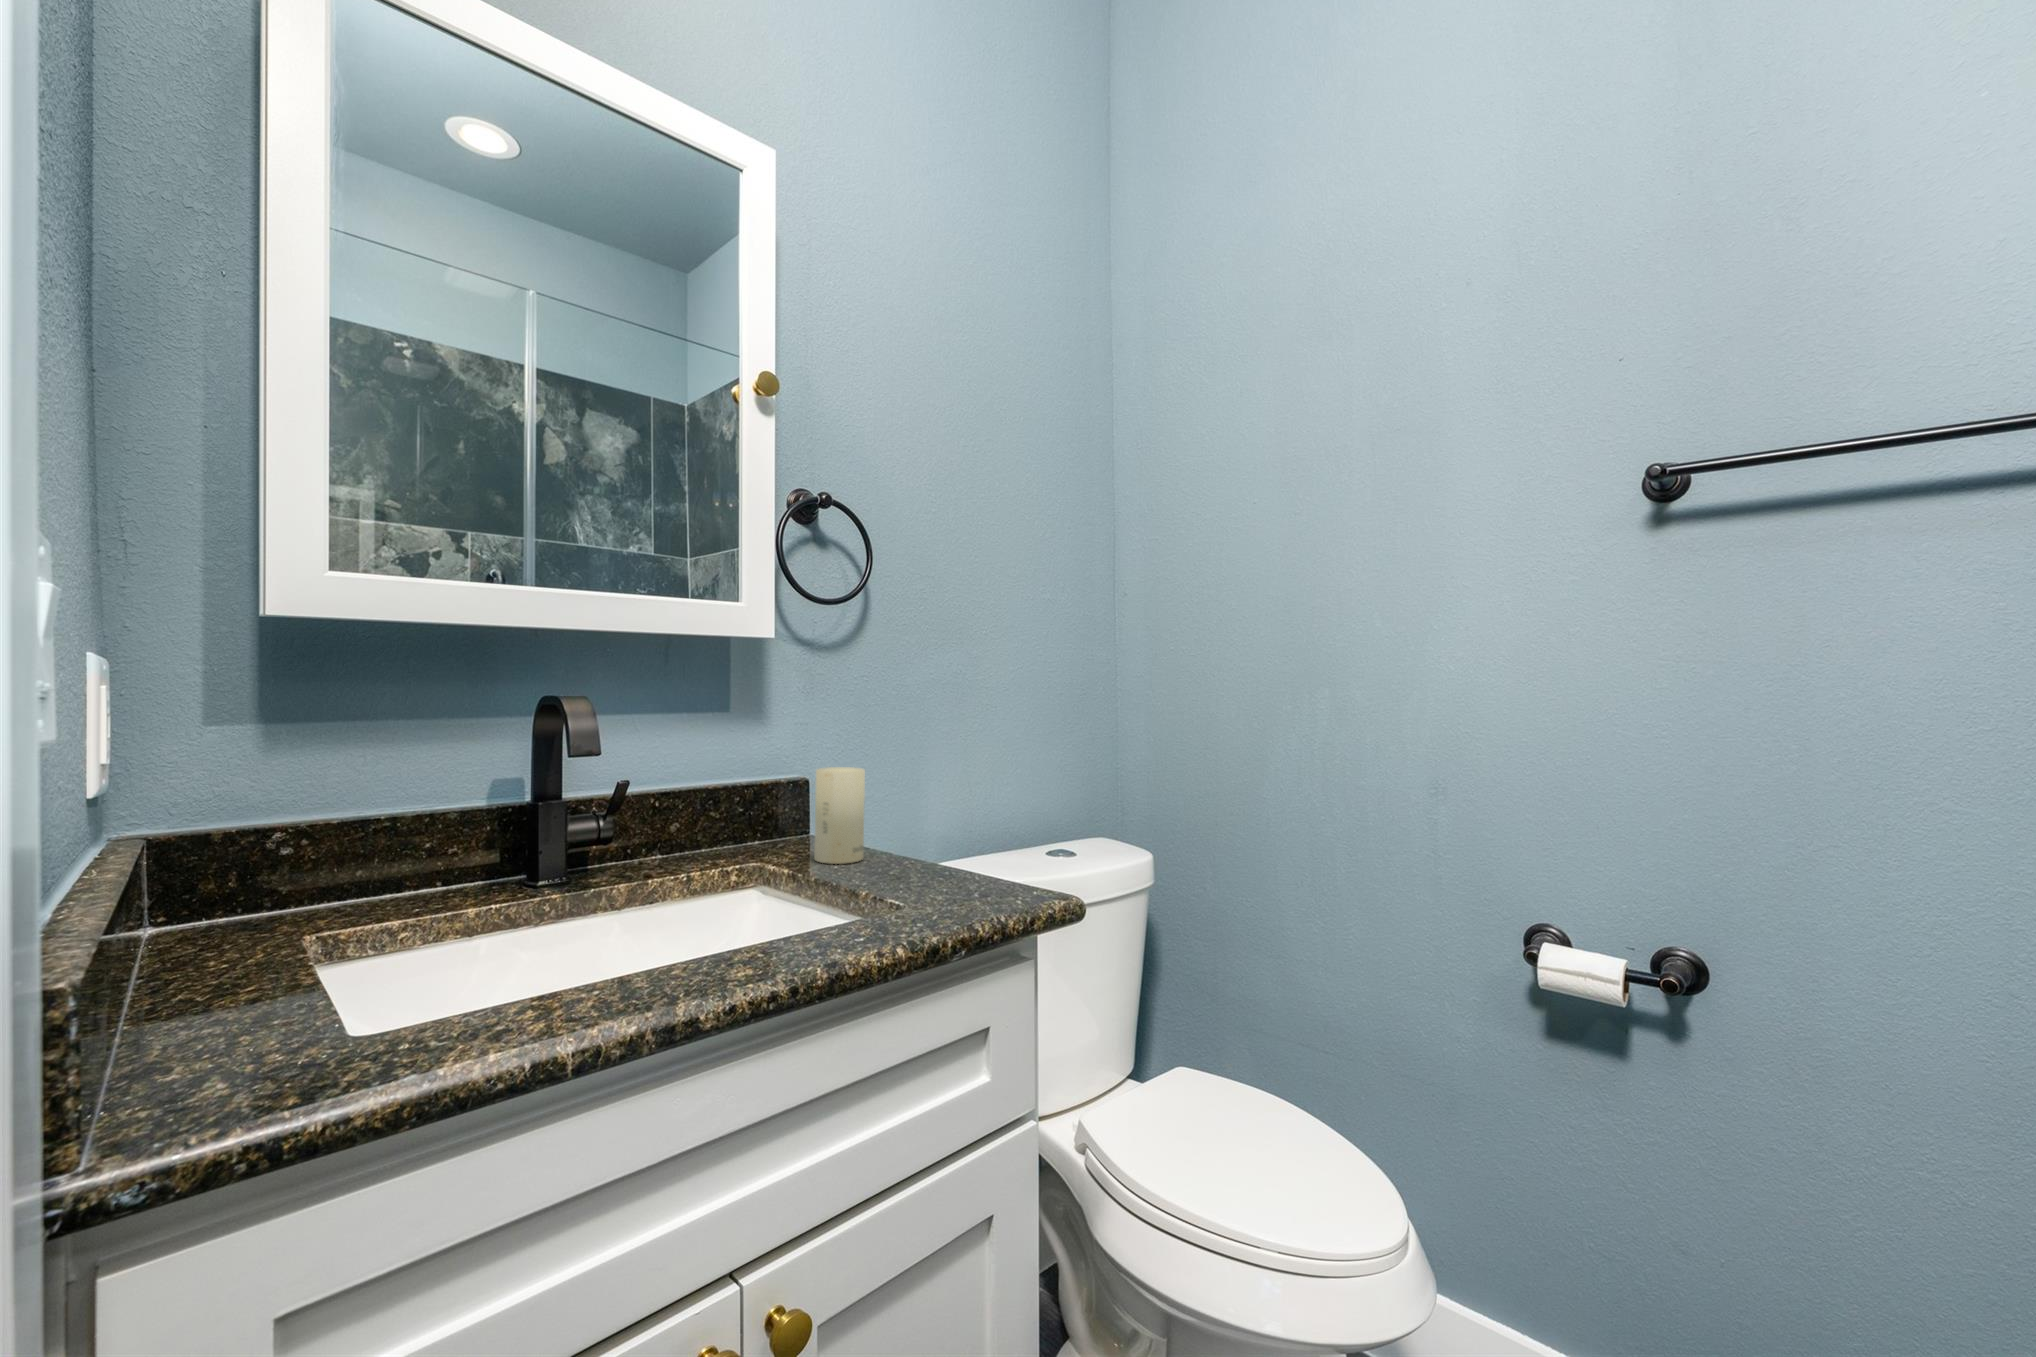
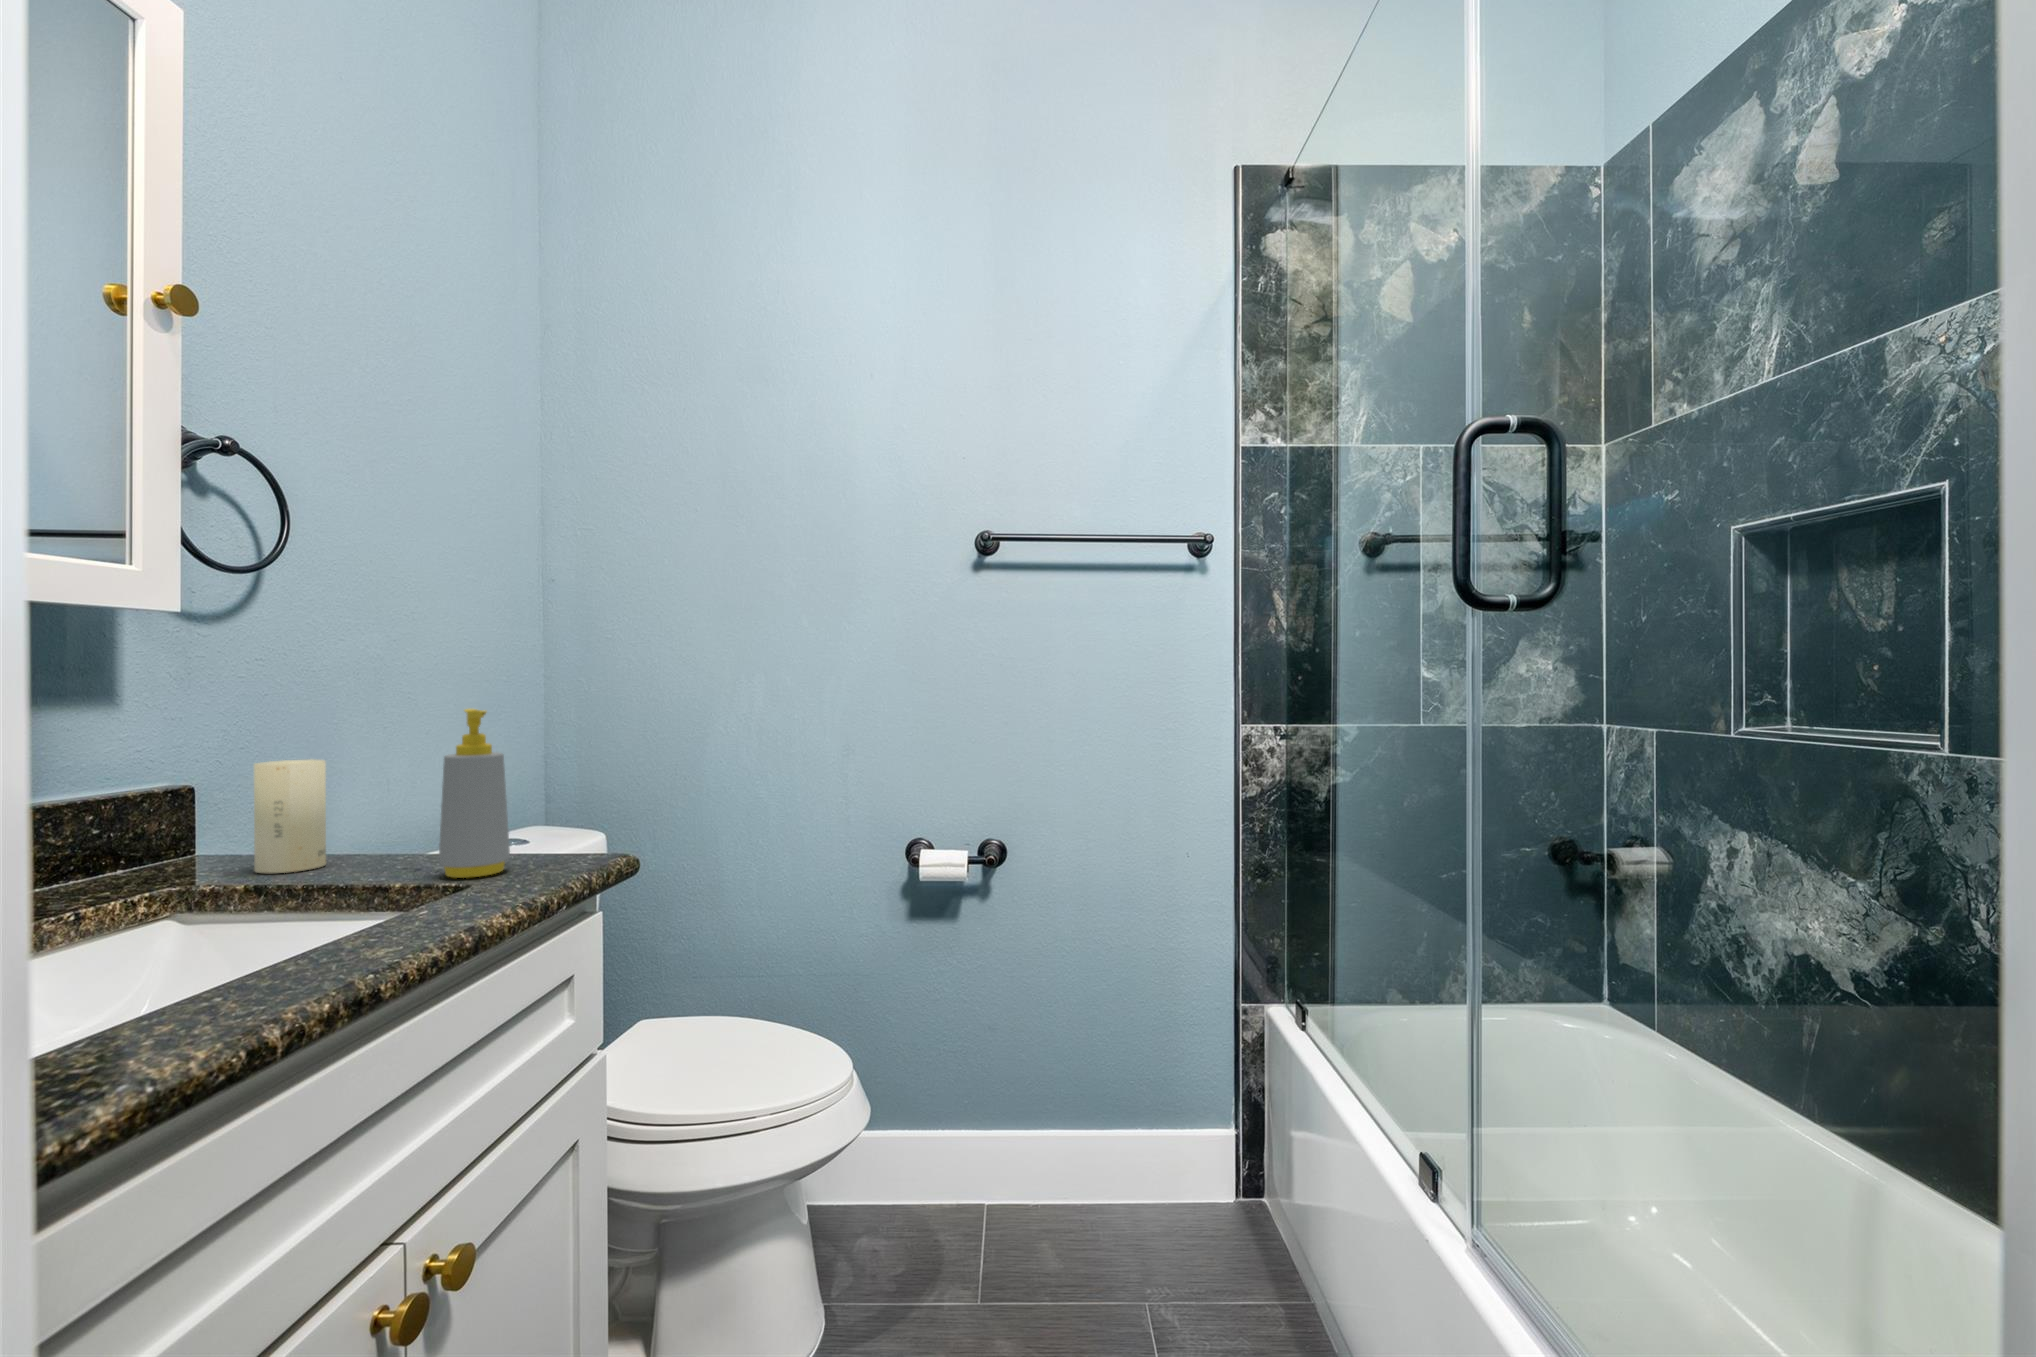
soap bottle: none [905,736,965,899] -> present [438,709,510,878]

